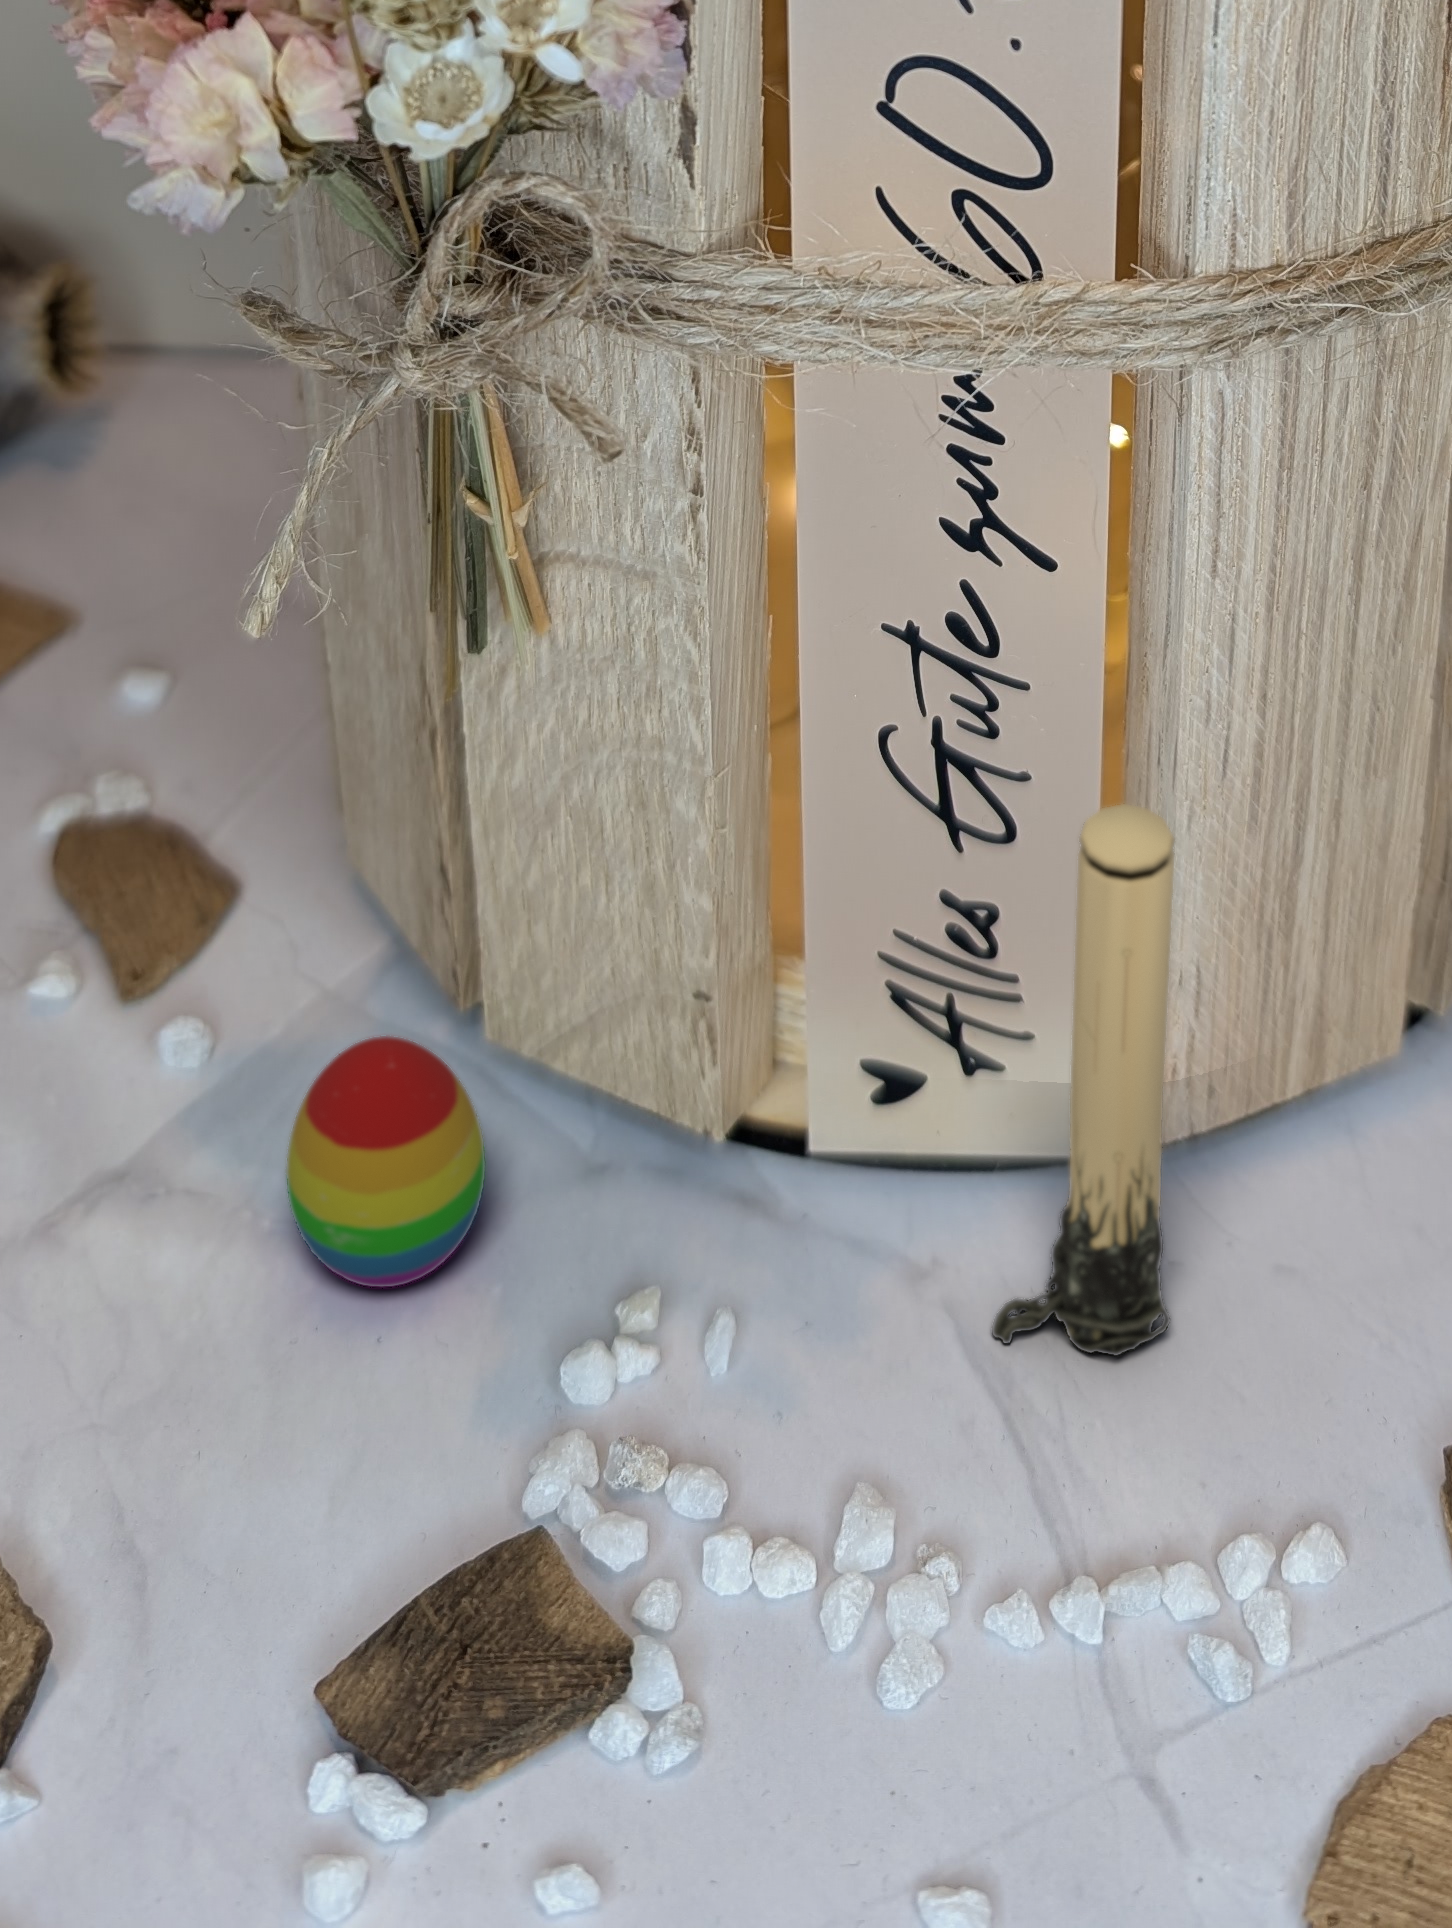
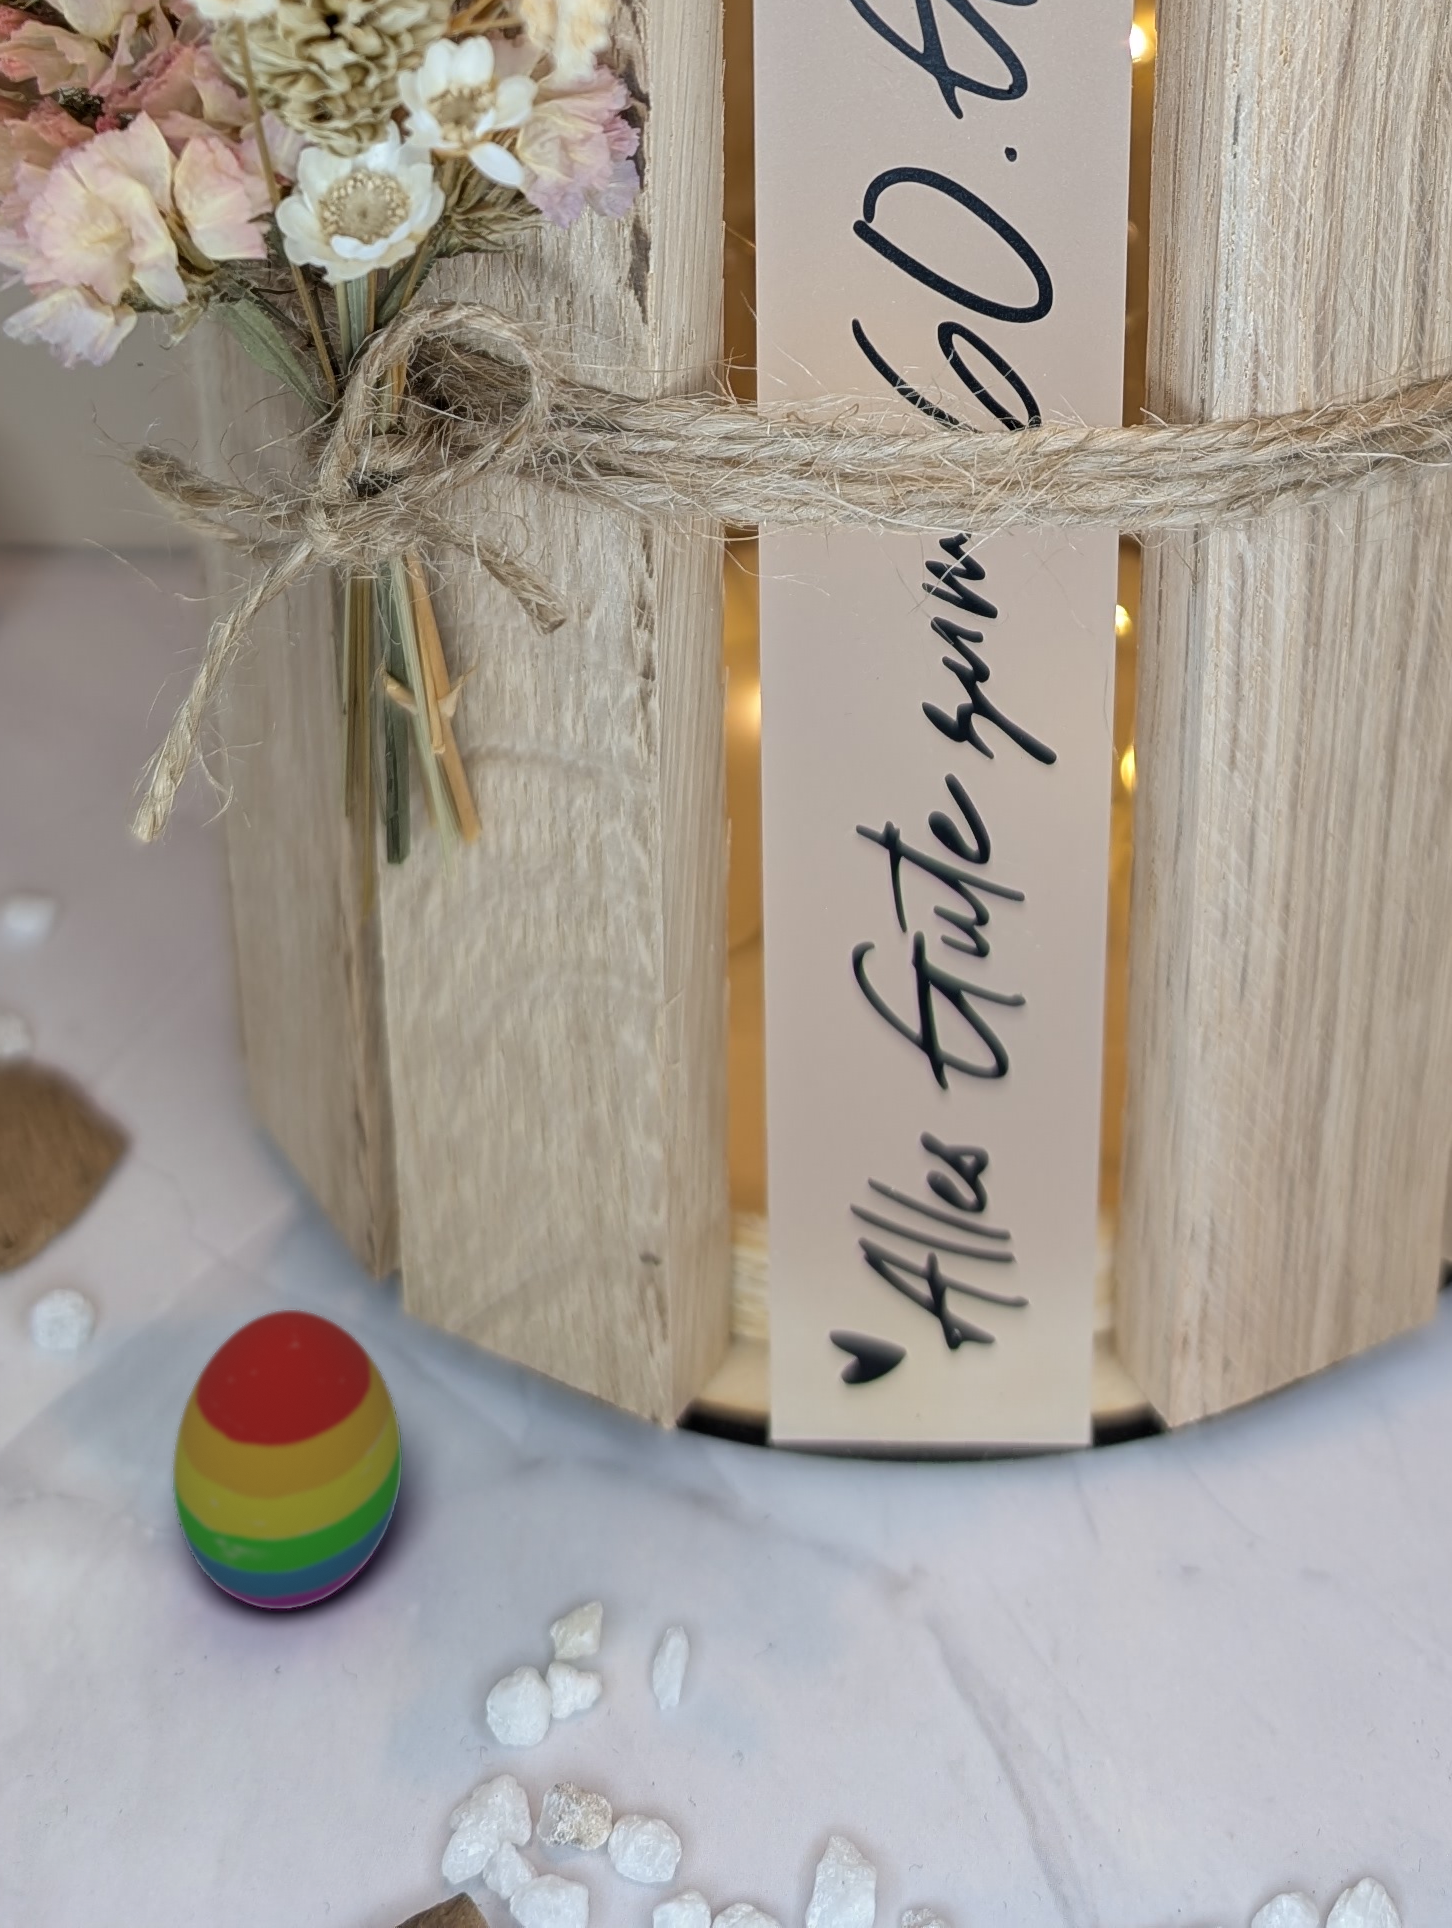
candle: present [992,804,1174,1355] -> none [984,1030,1195,1683]

